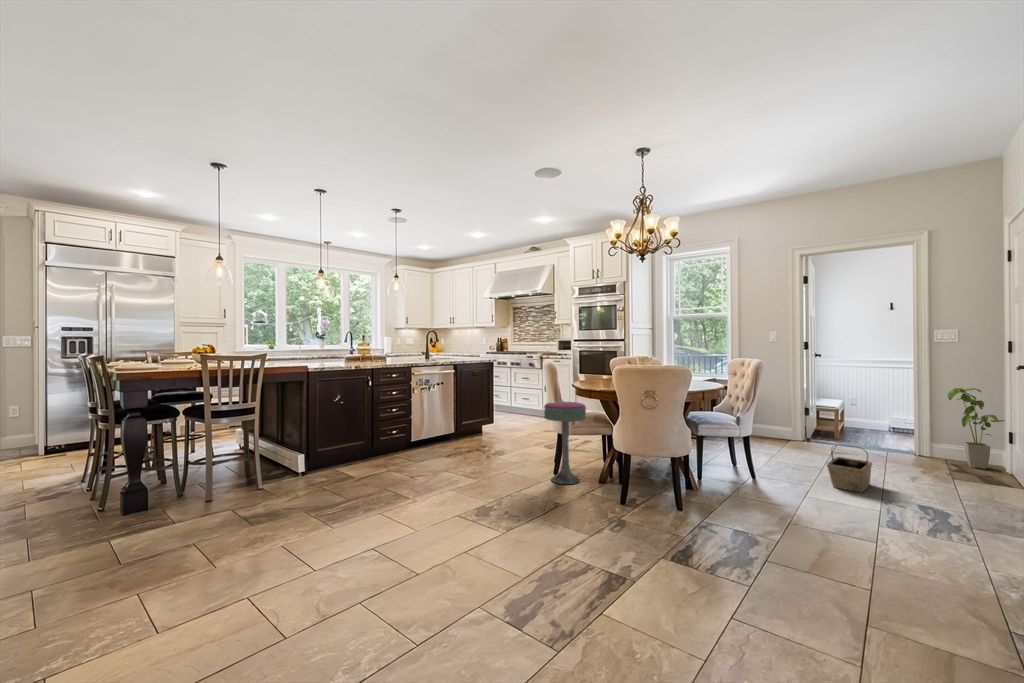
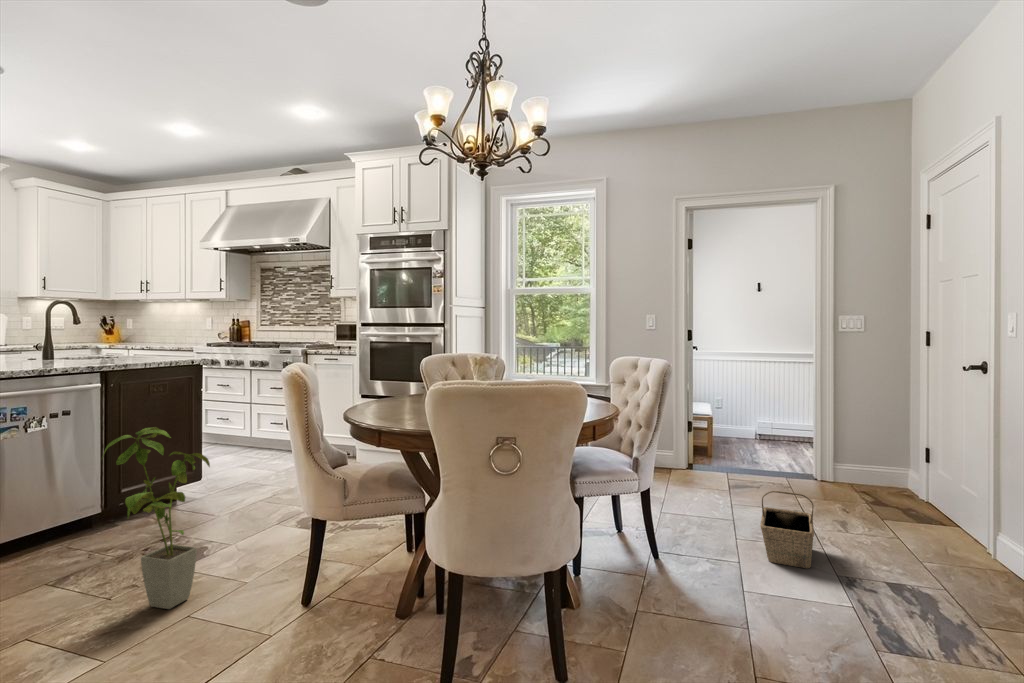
house plant: present [947,388,1004,469] -> present [102,427,210,609]
bar stool: present [544,402,586,484] -> none [274,449,369,635]

